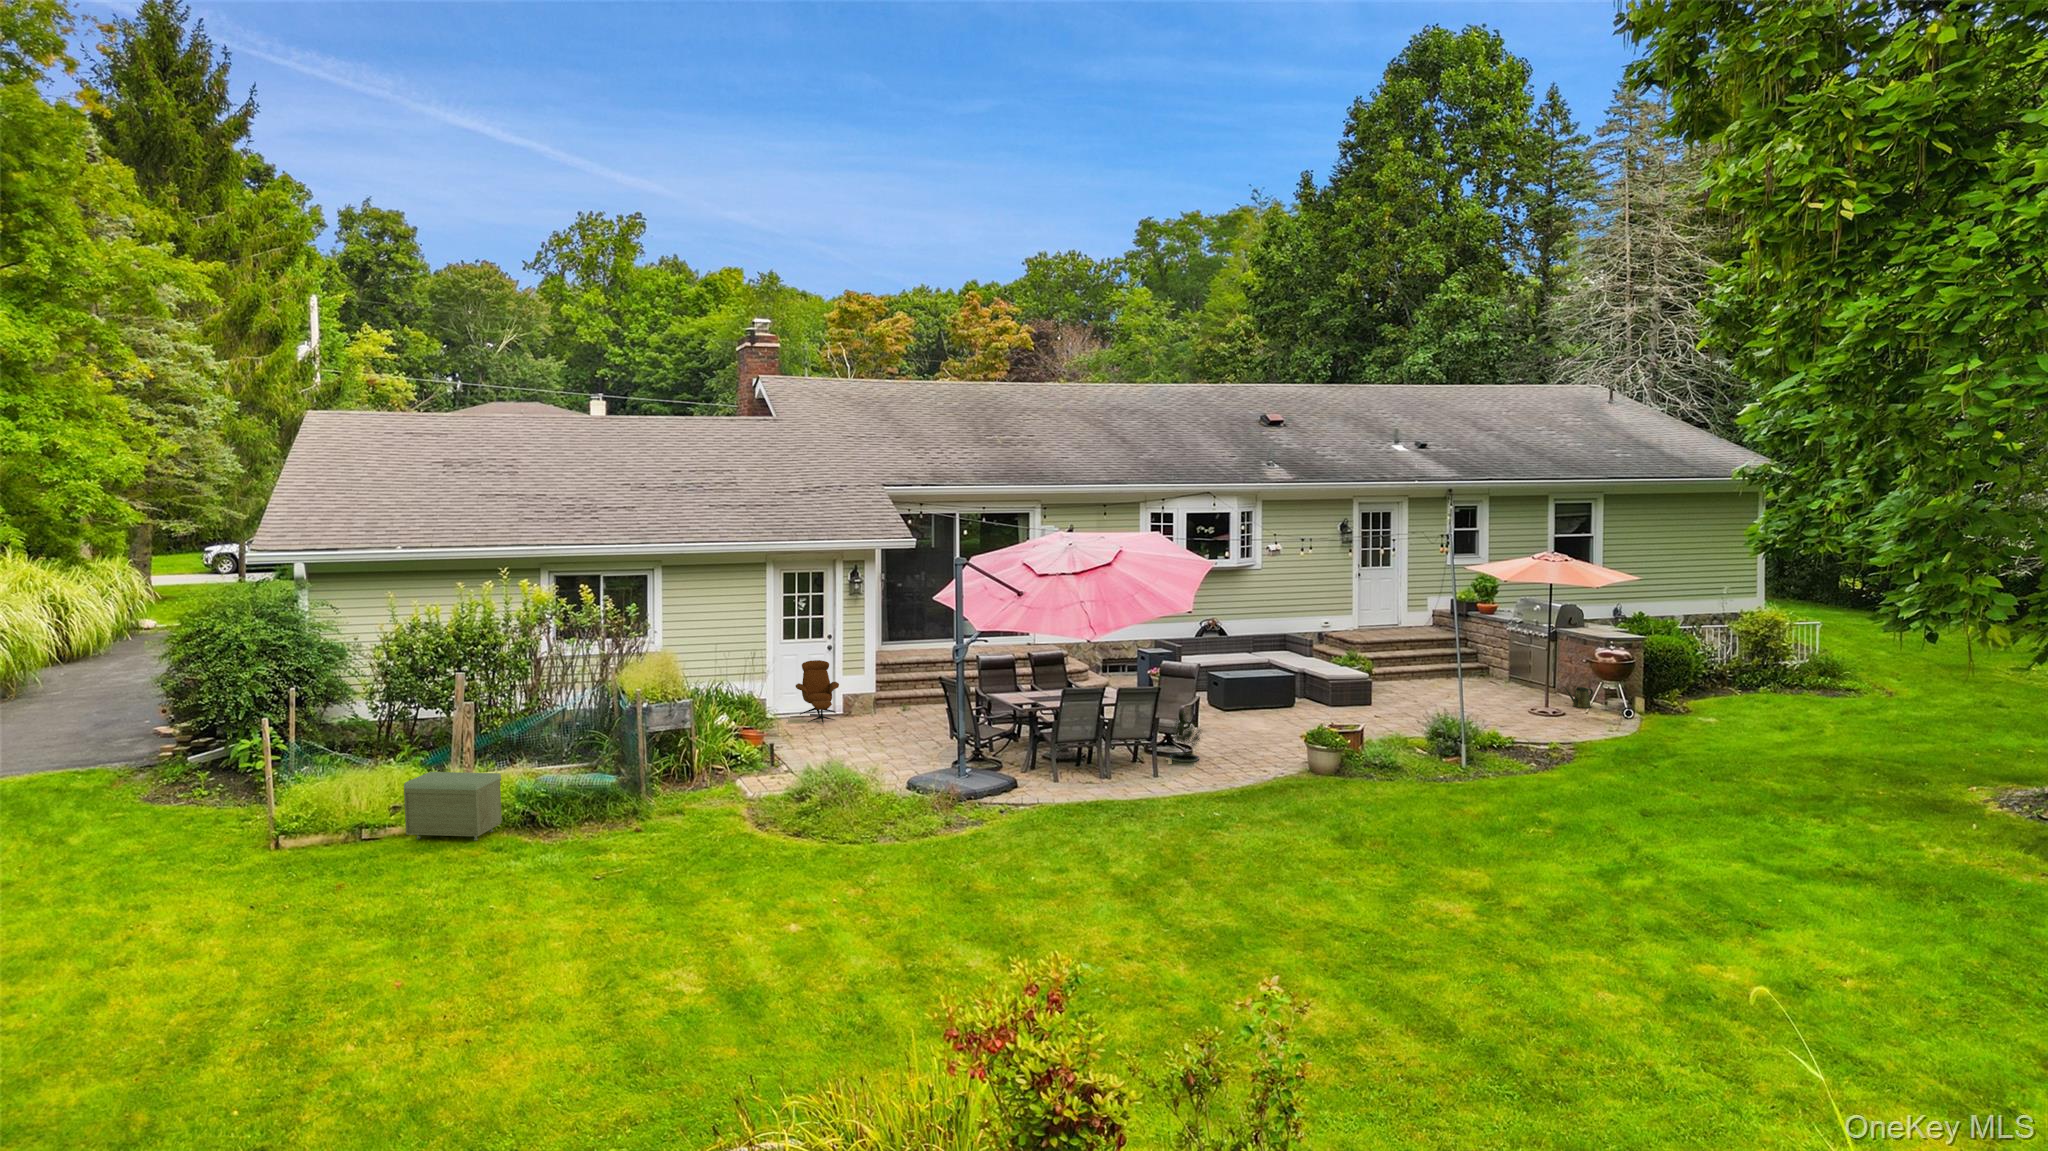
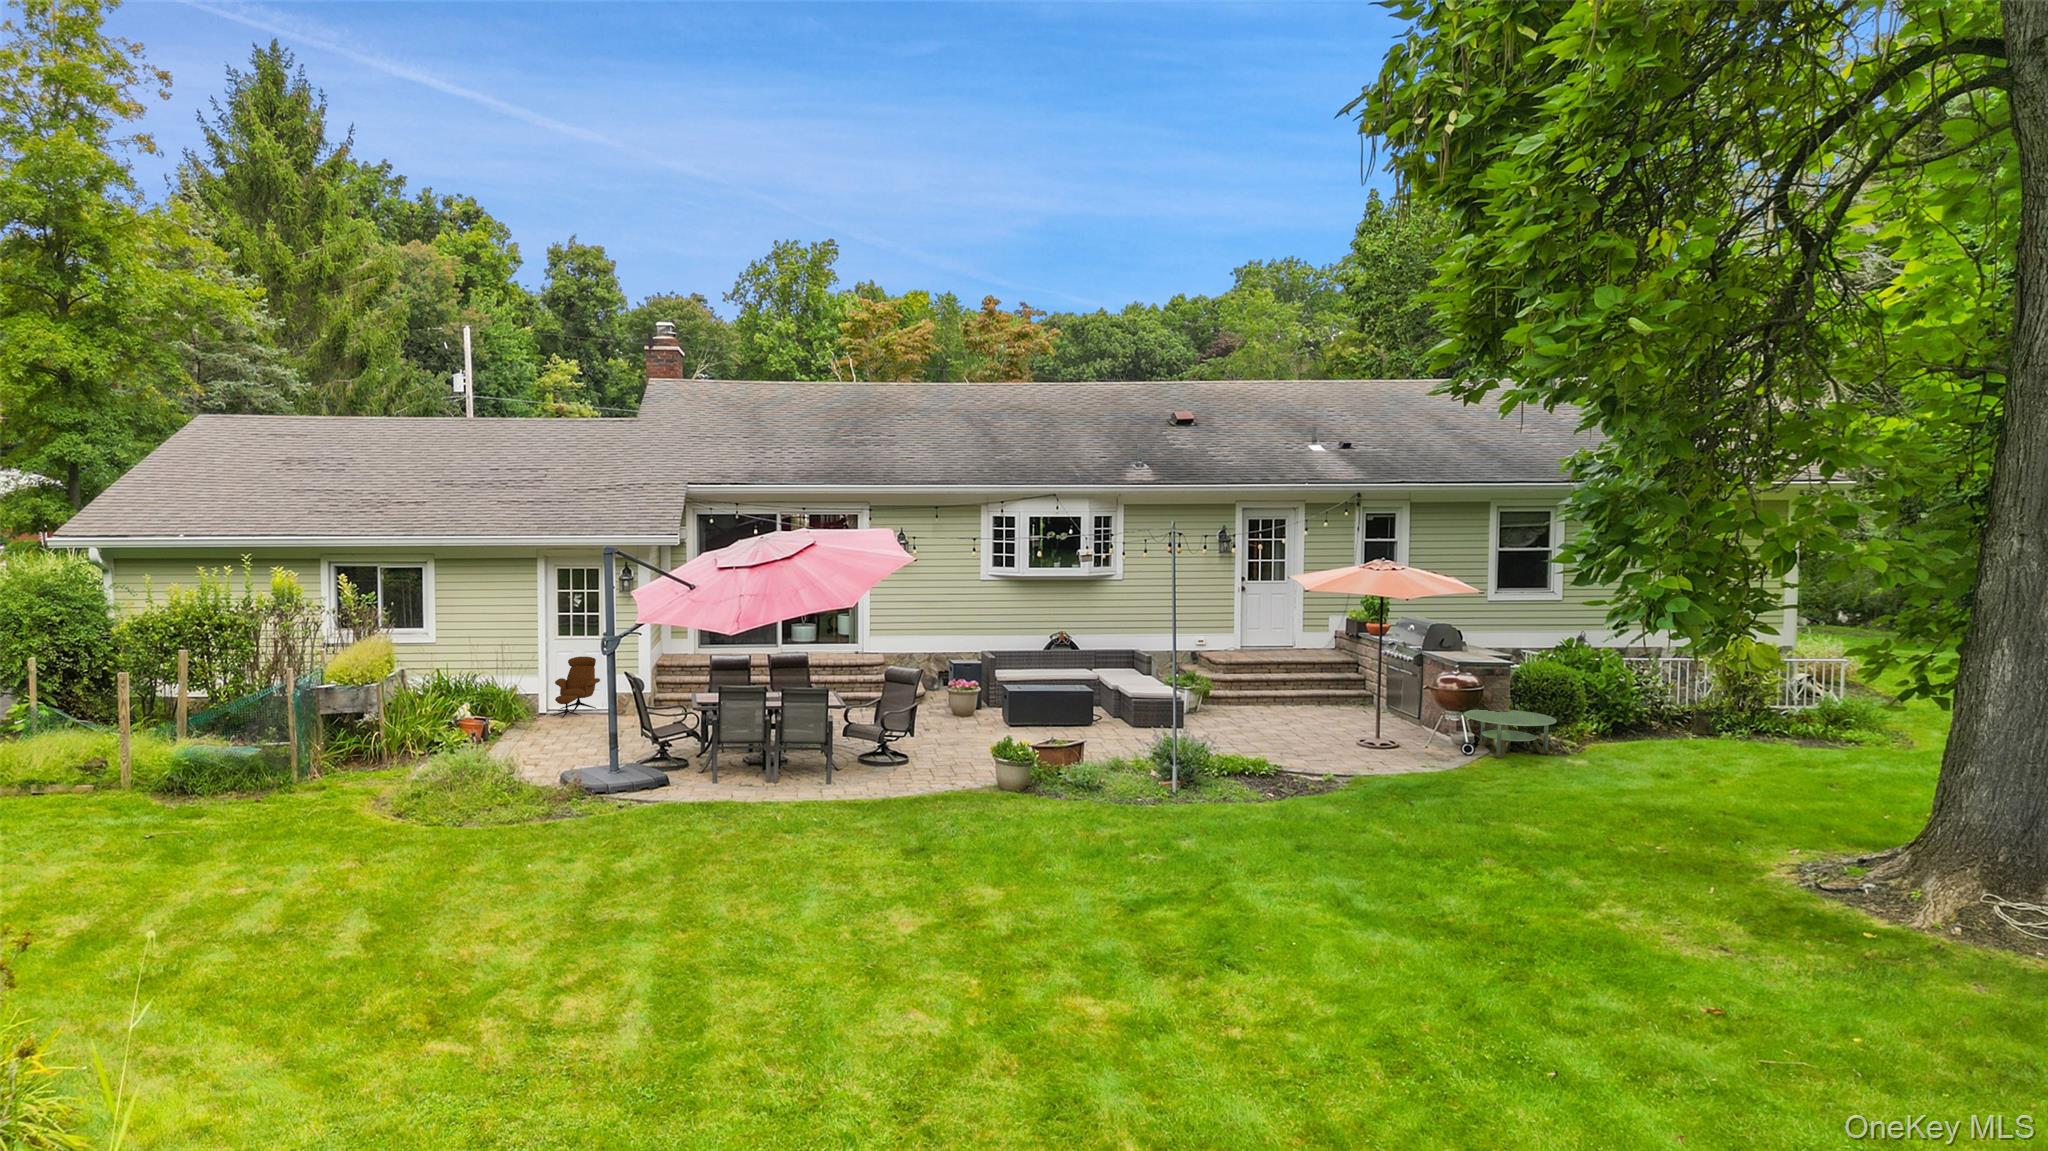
round table: none [1649,674,1735,716] -> present [1464,709,1557,758]
watering can: present [1564,687,1593,708] -> present [1691,711,1724,734]
potted tree: present [1170,711,1201,762] -> none [815,714,849,772]
storage bench: present [404,772,502,841] -> none [22,734,113,797]

